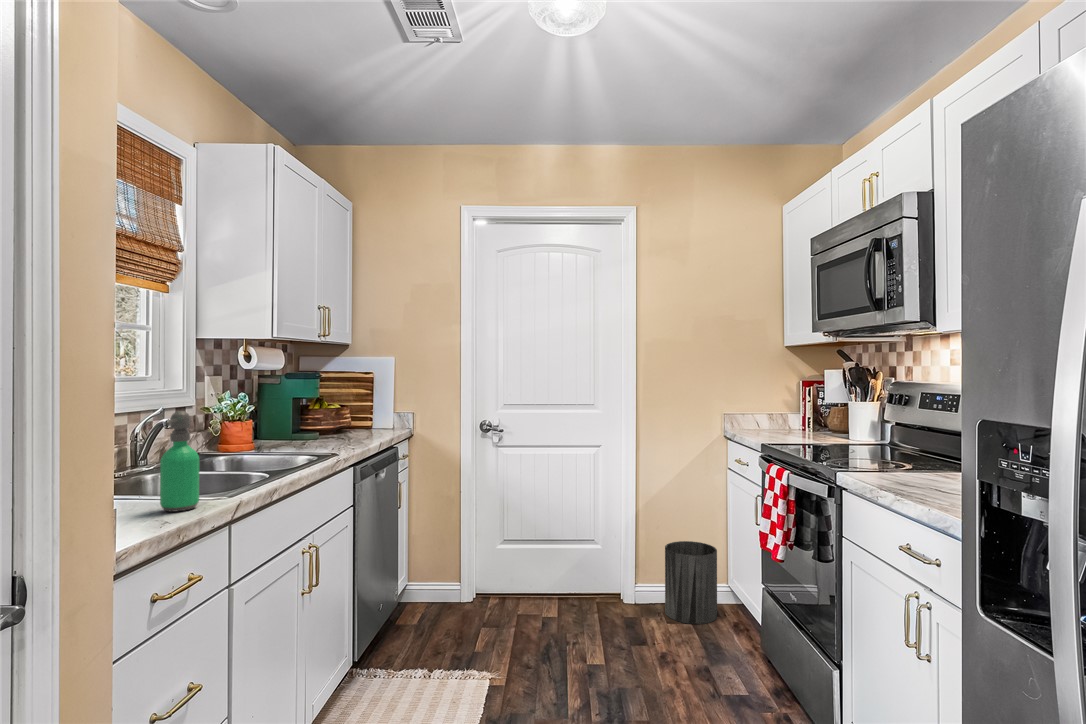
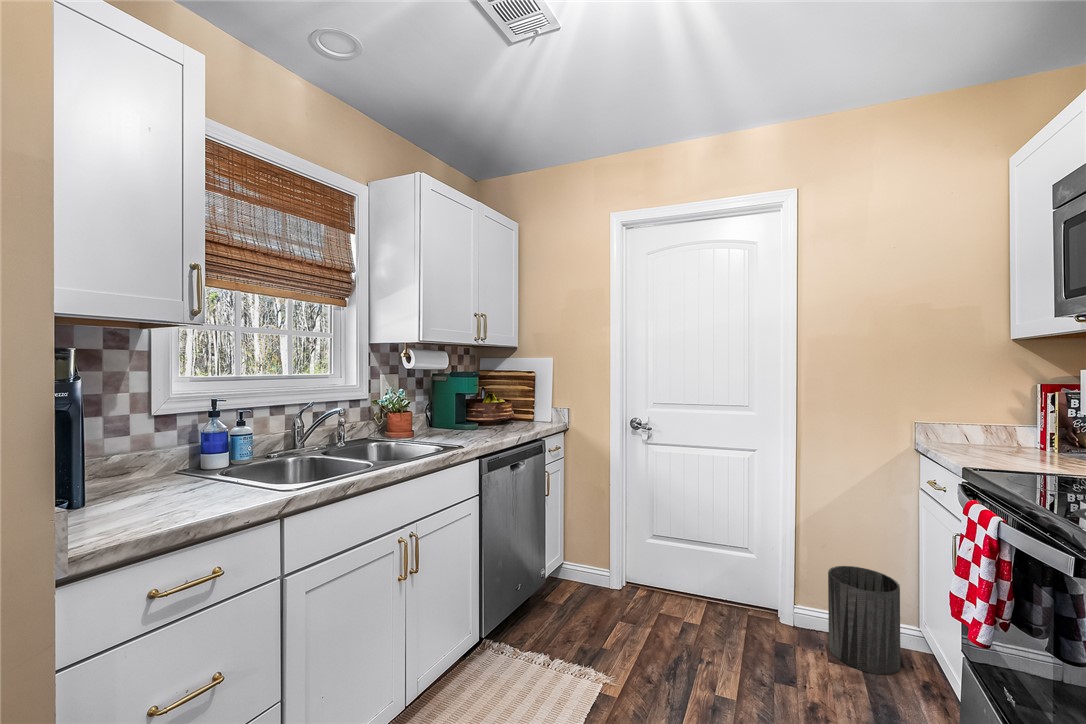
soap dispenser: present [160,411,200,512] -> none [200,413,244,508]

